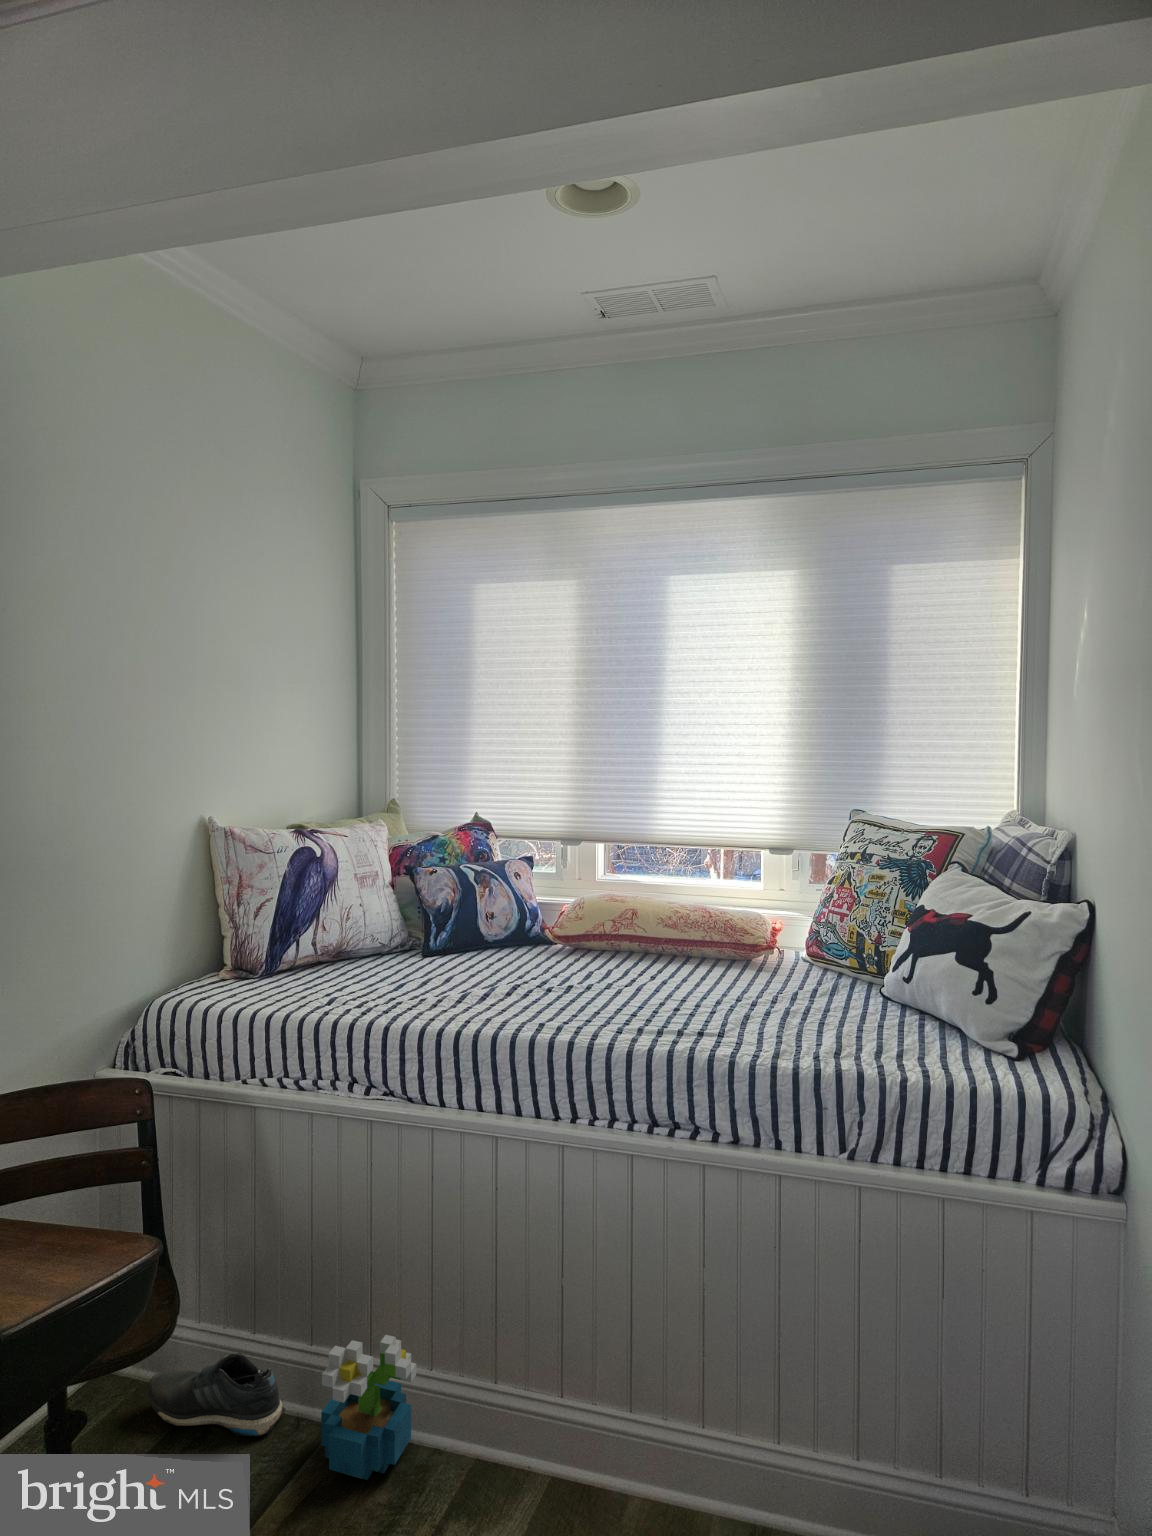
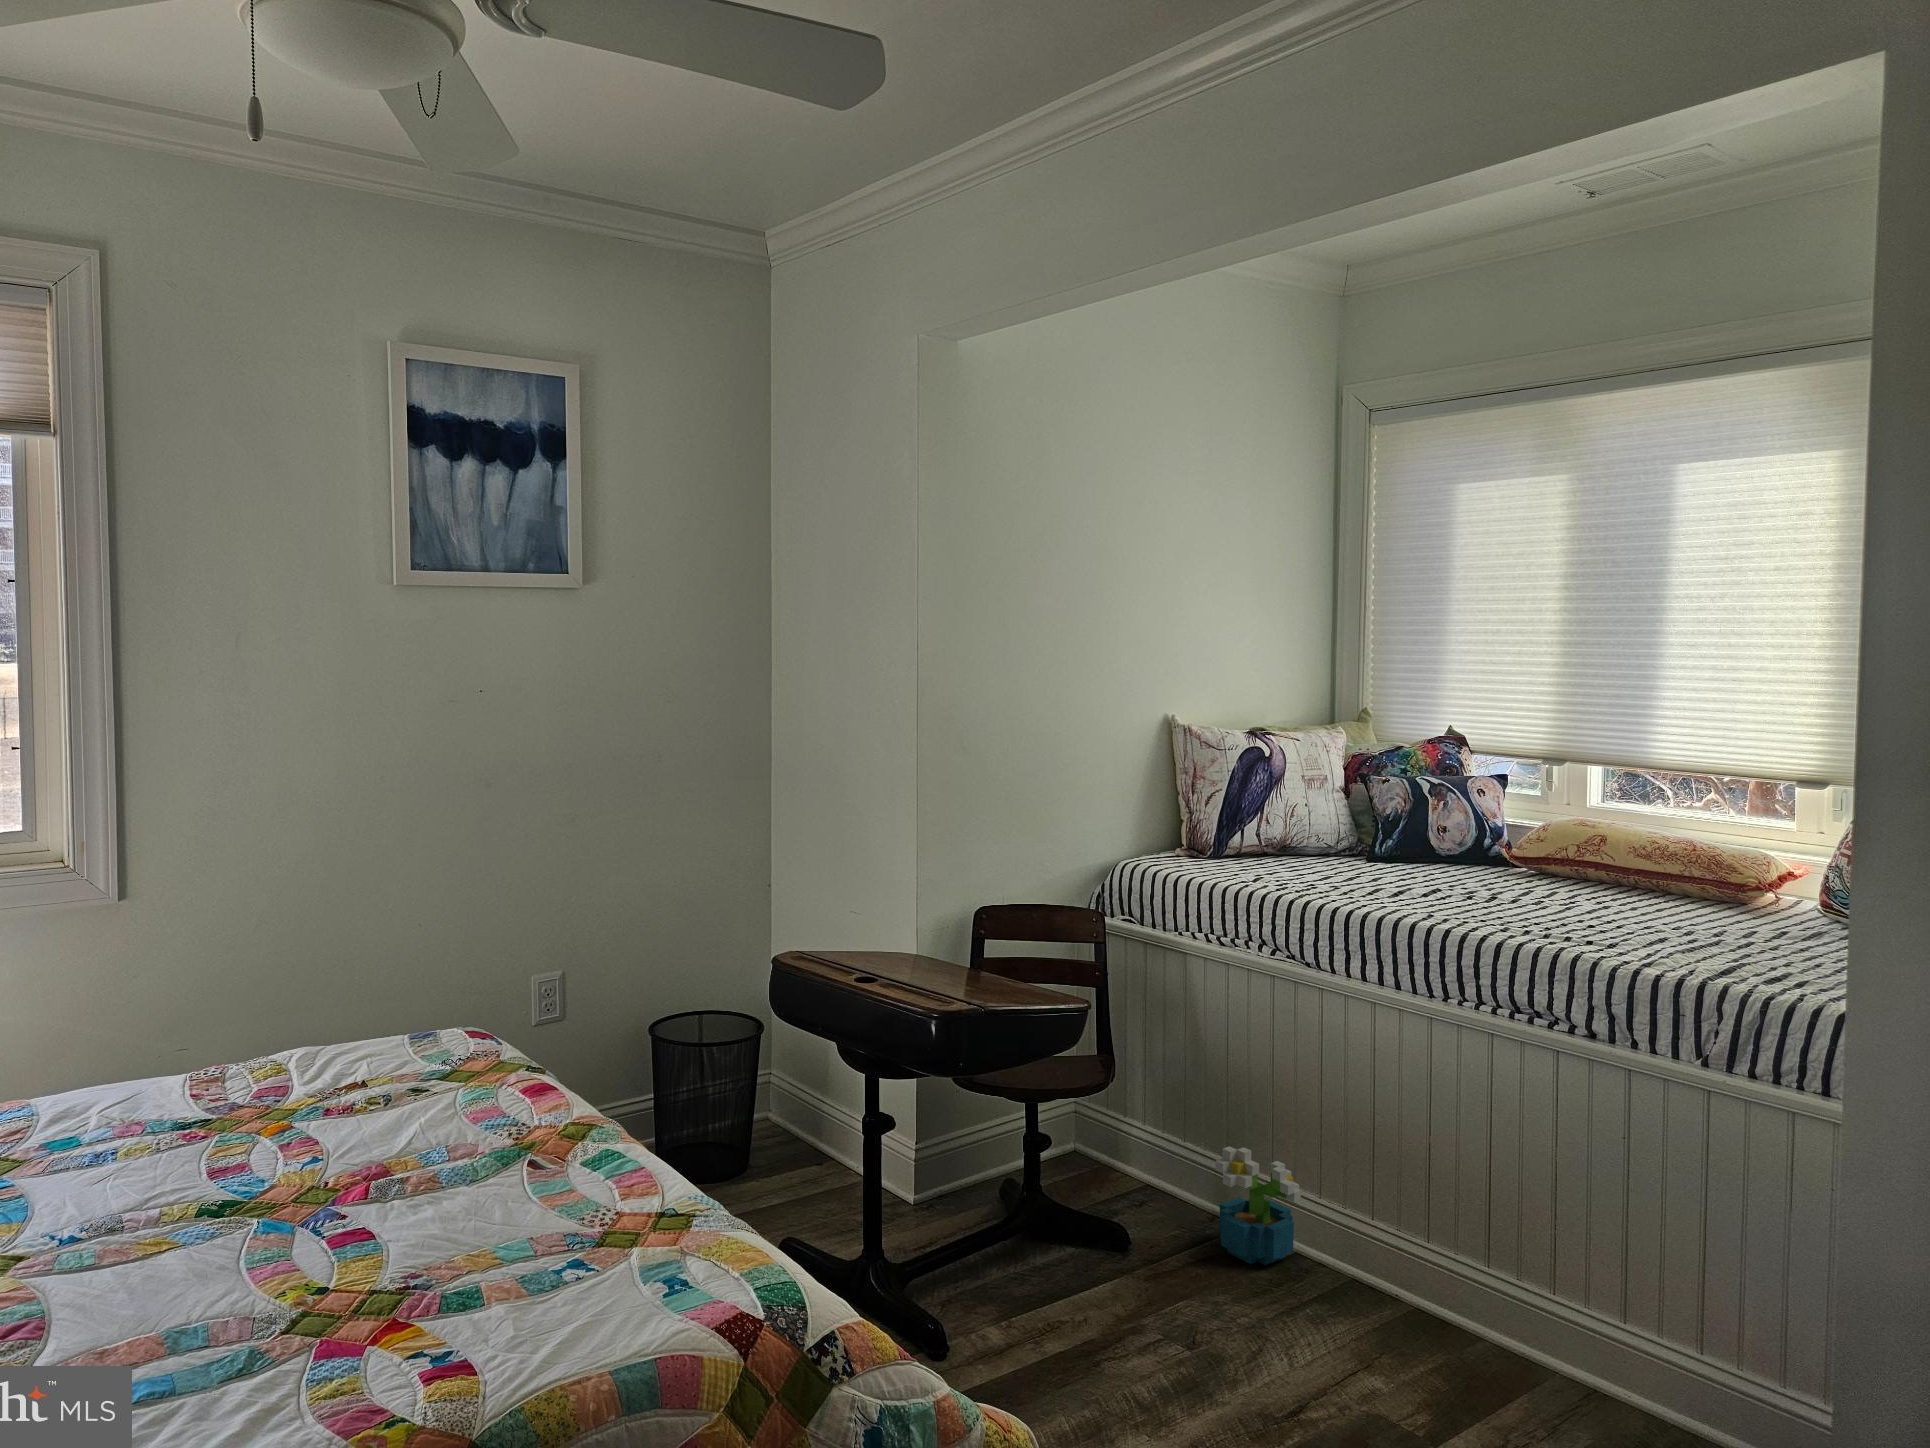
shoe: present [148,1353,286,1436] -> none [1090,1150,1200,1219]

